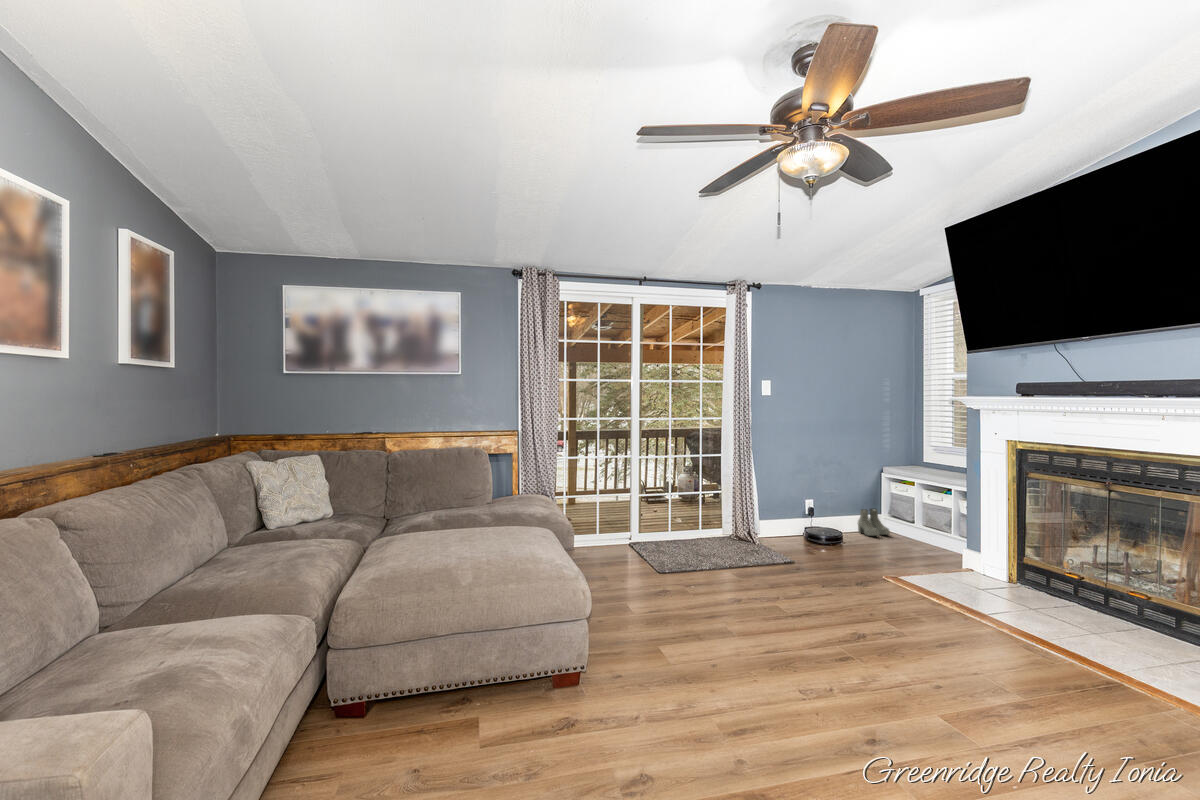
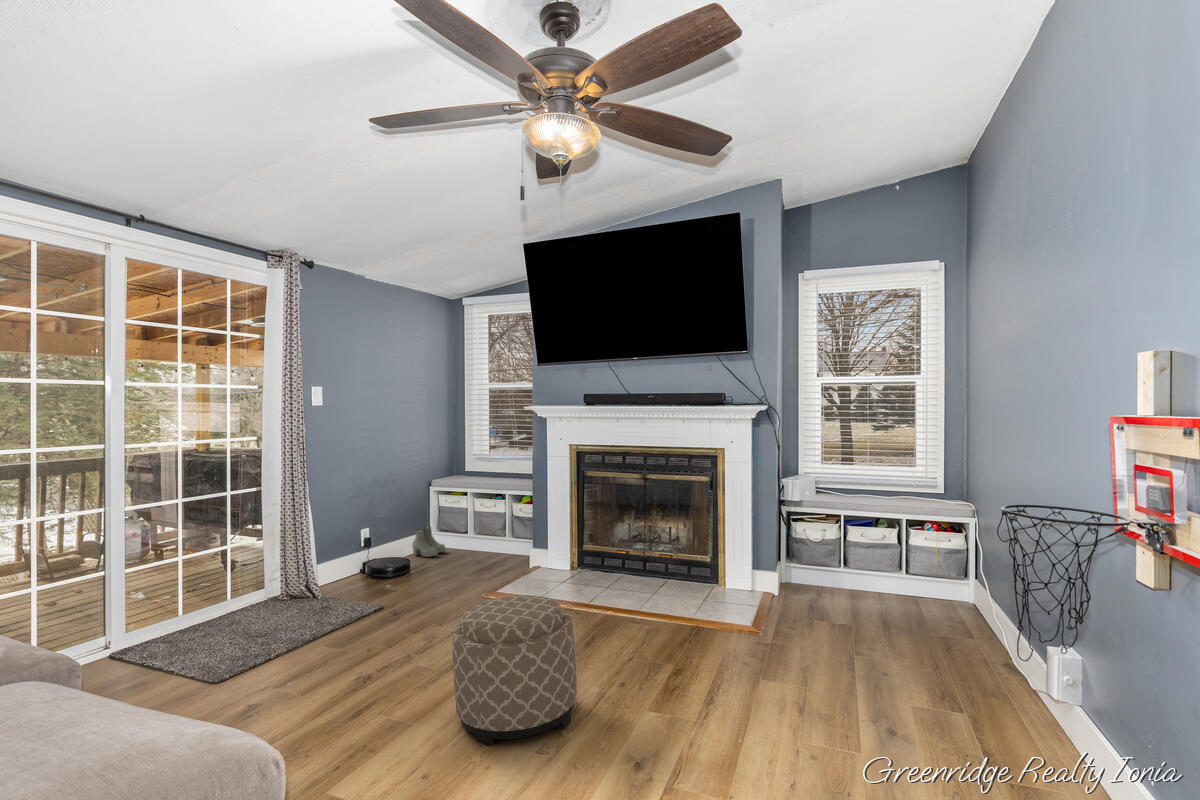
ottoman: none [757,560,871,687] -> present [452,595,577,746]

